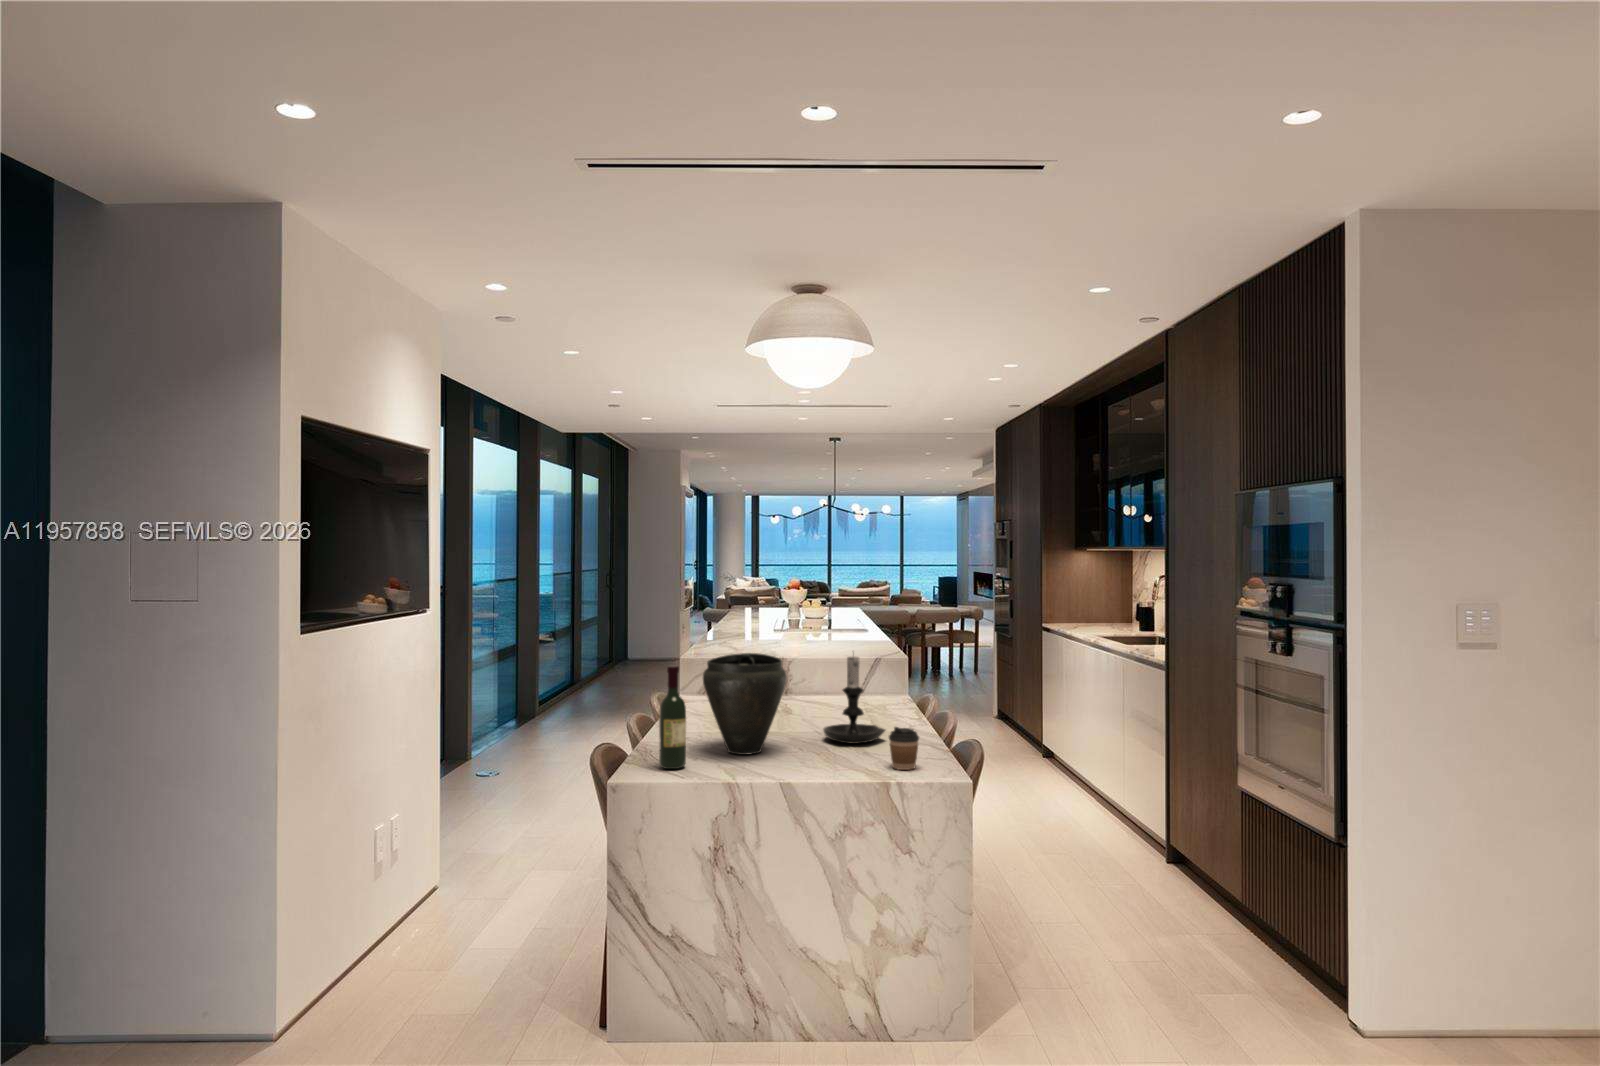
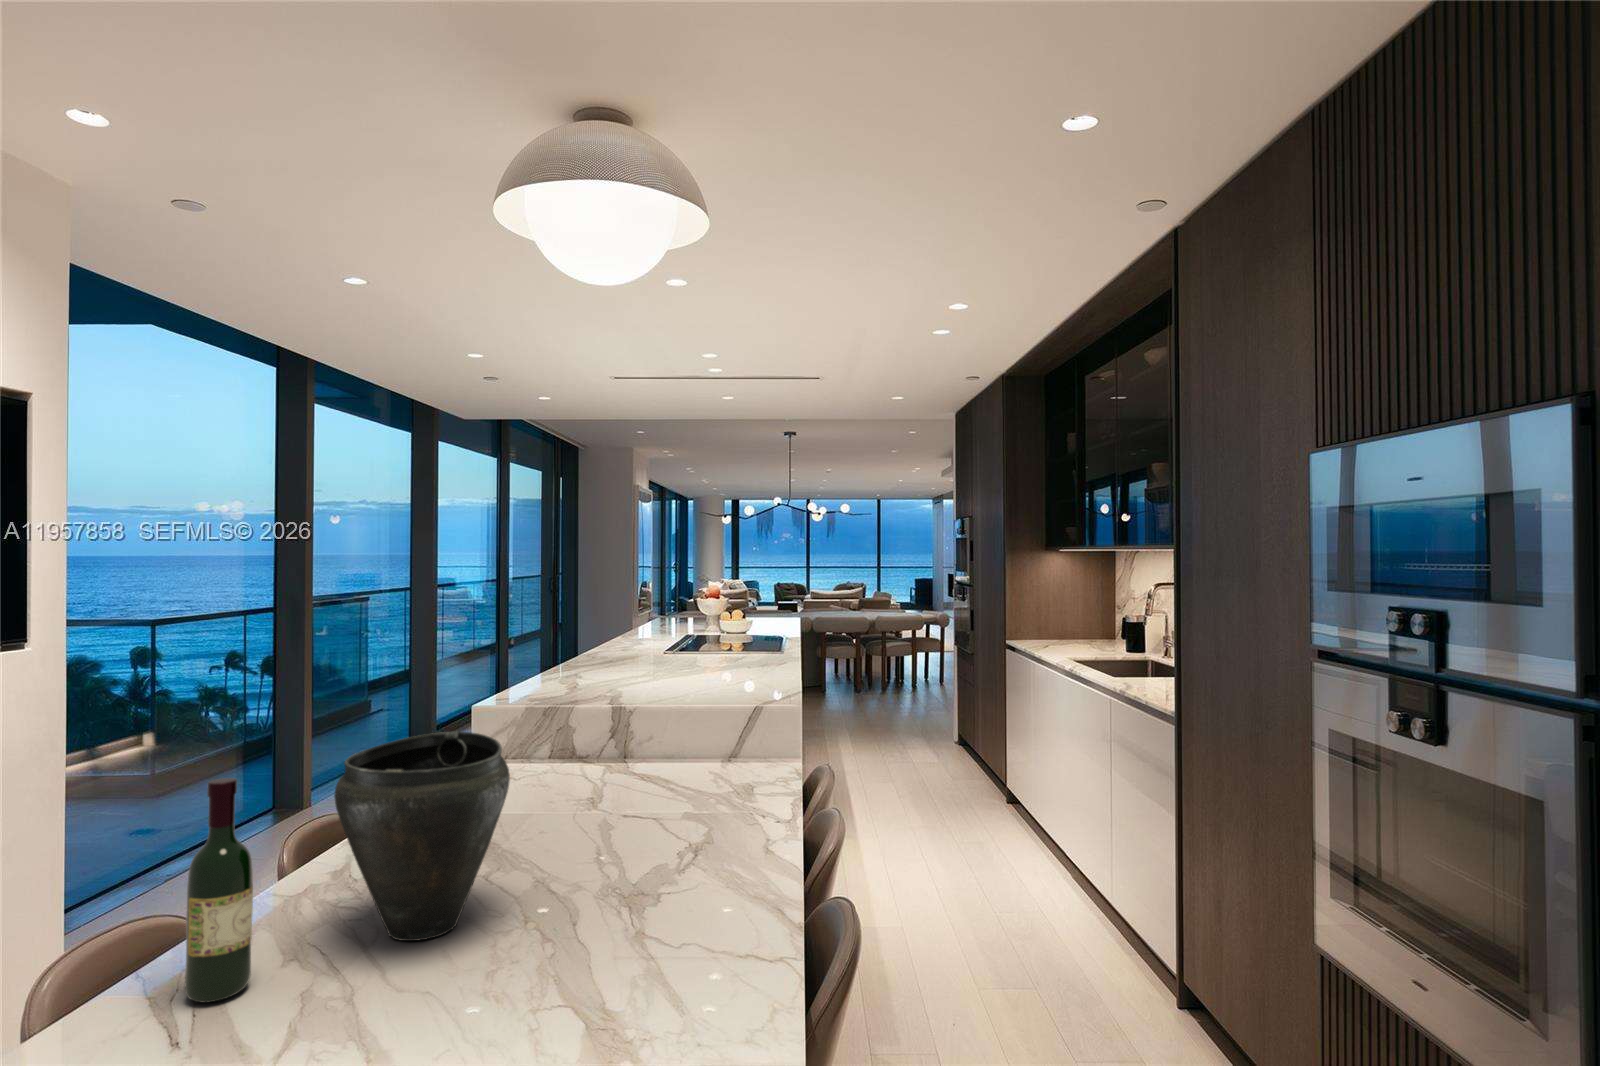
candle holder: present [823,656,885,744] -> none [597,726,713,902]
coffee cup: present [889,727,919,770] -> none [670,908,734,1007]

